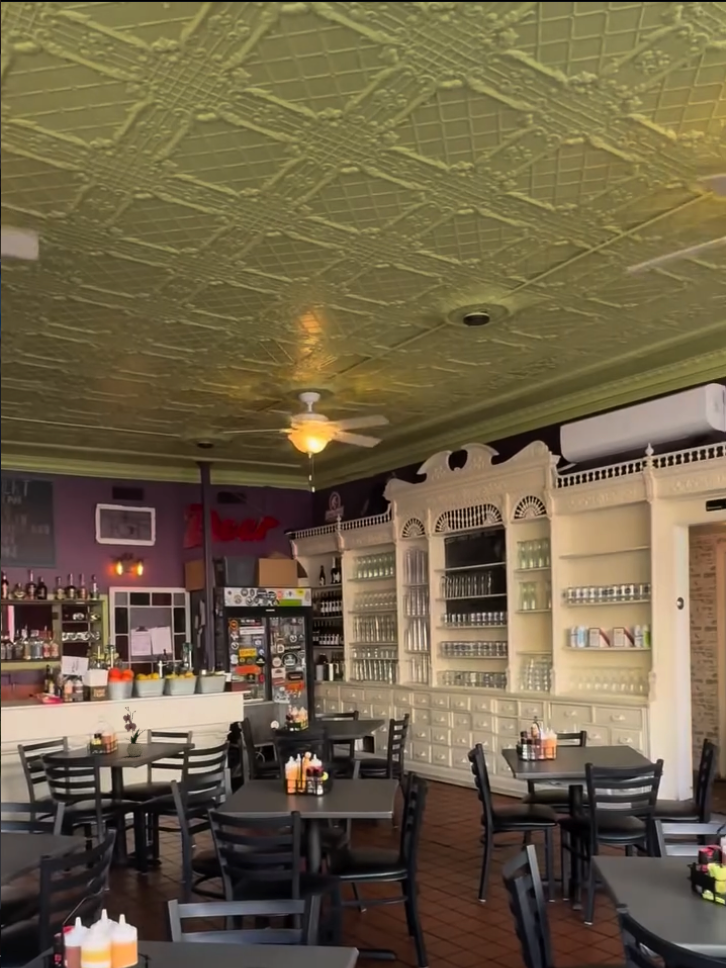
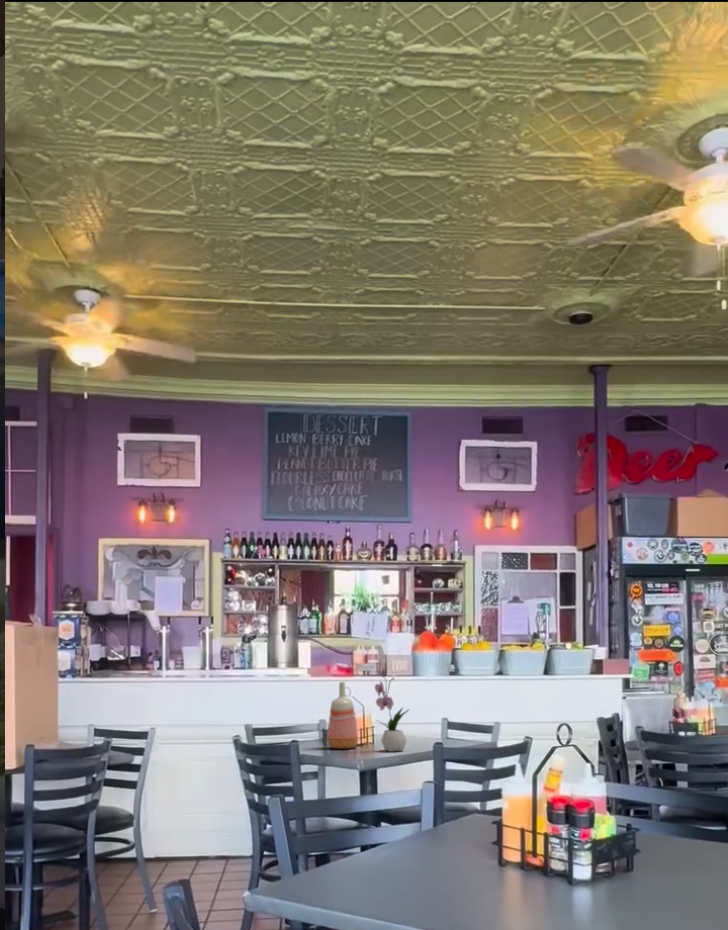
vase: none [87,715,108,758] -> present [327,682,358,749]

